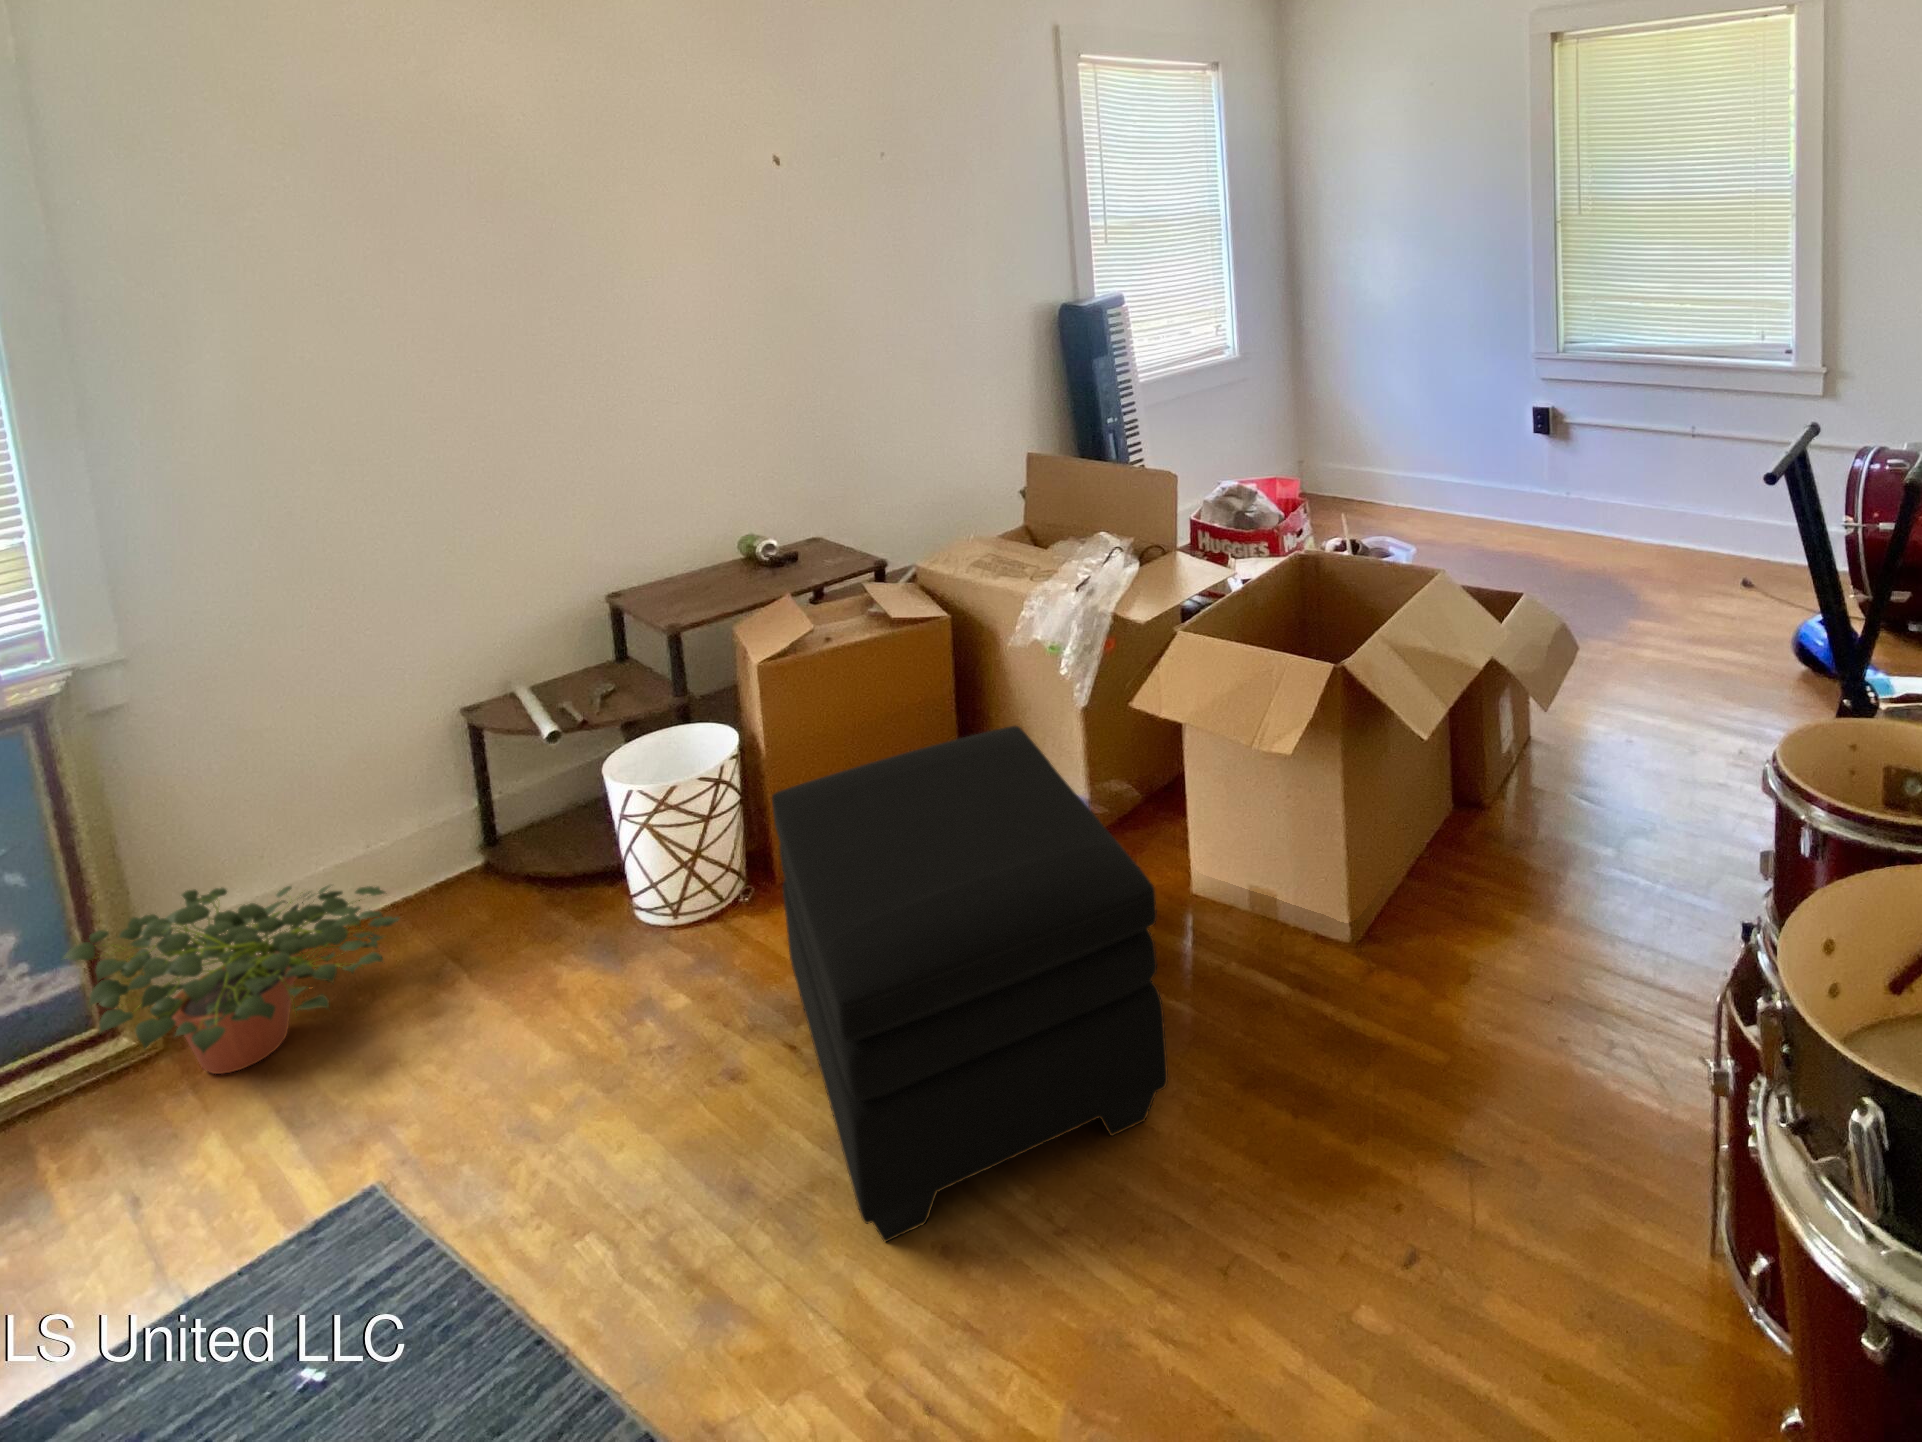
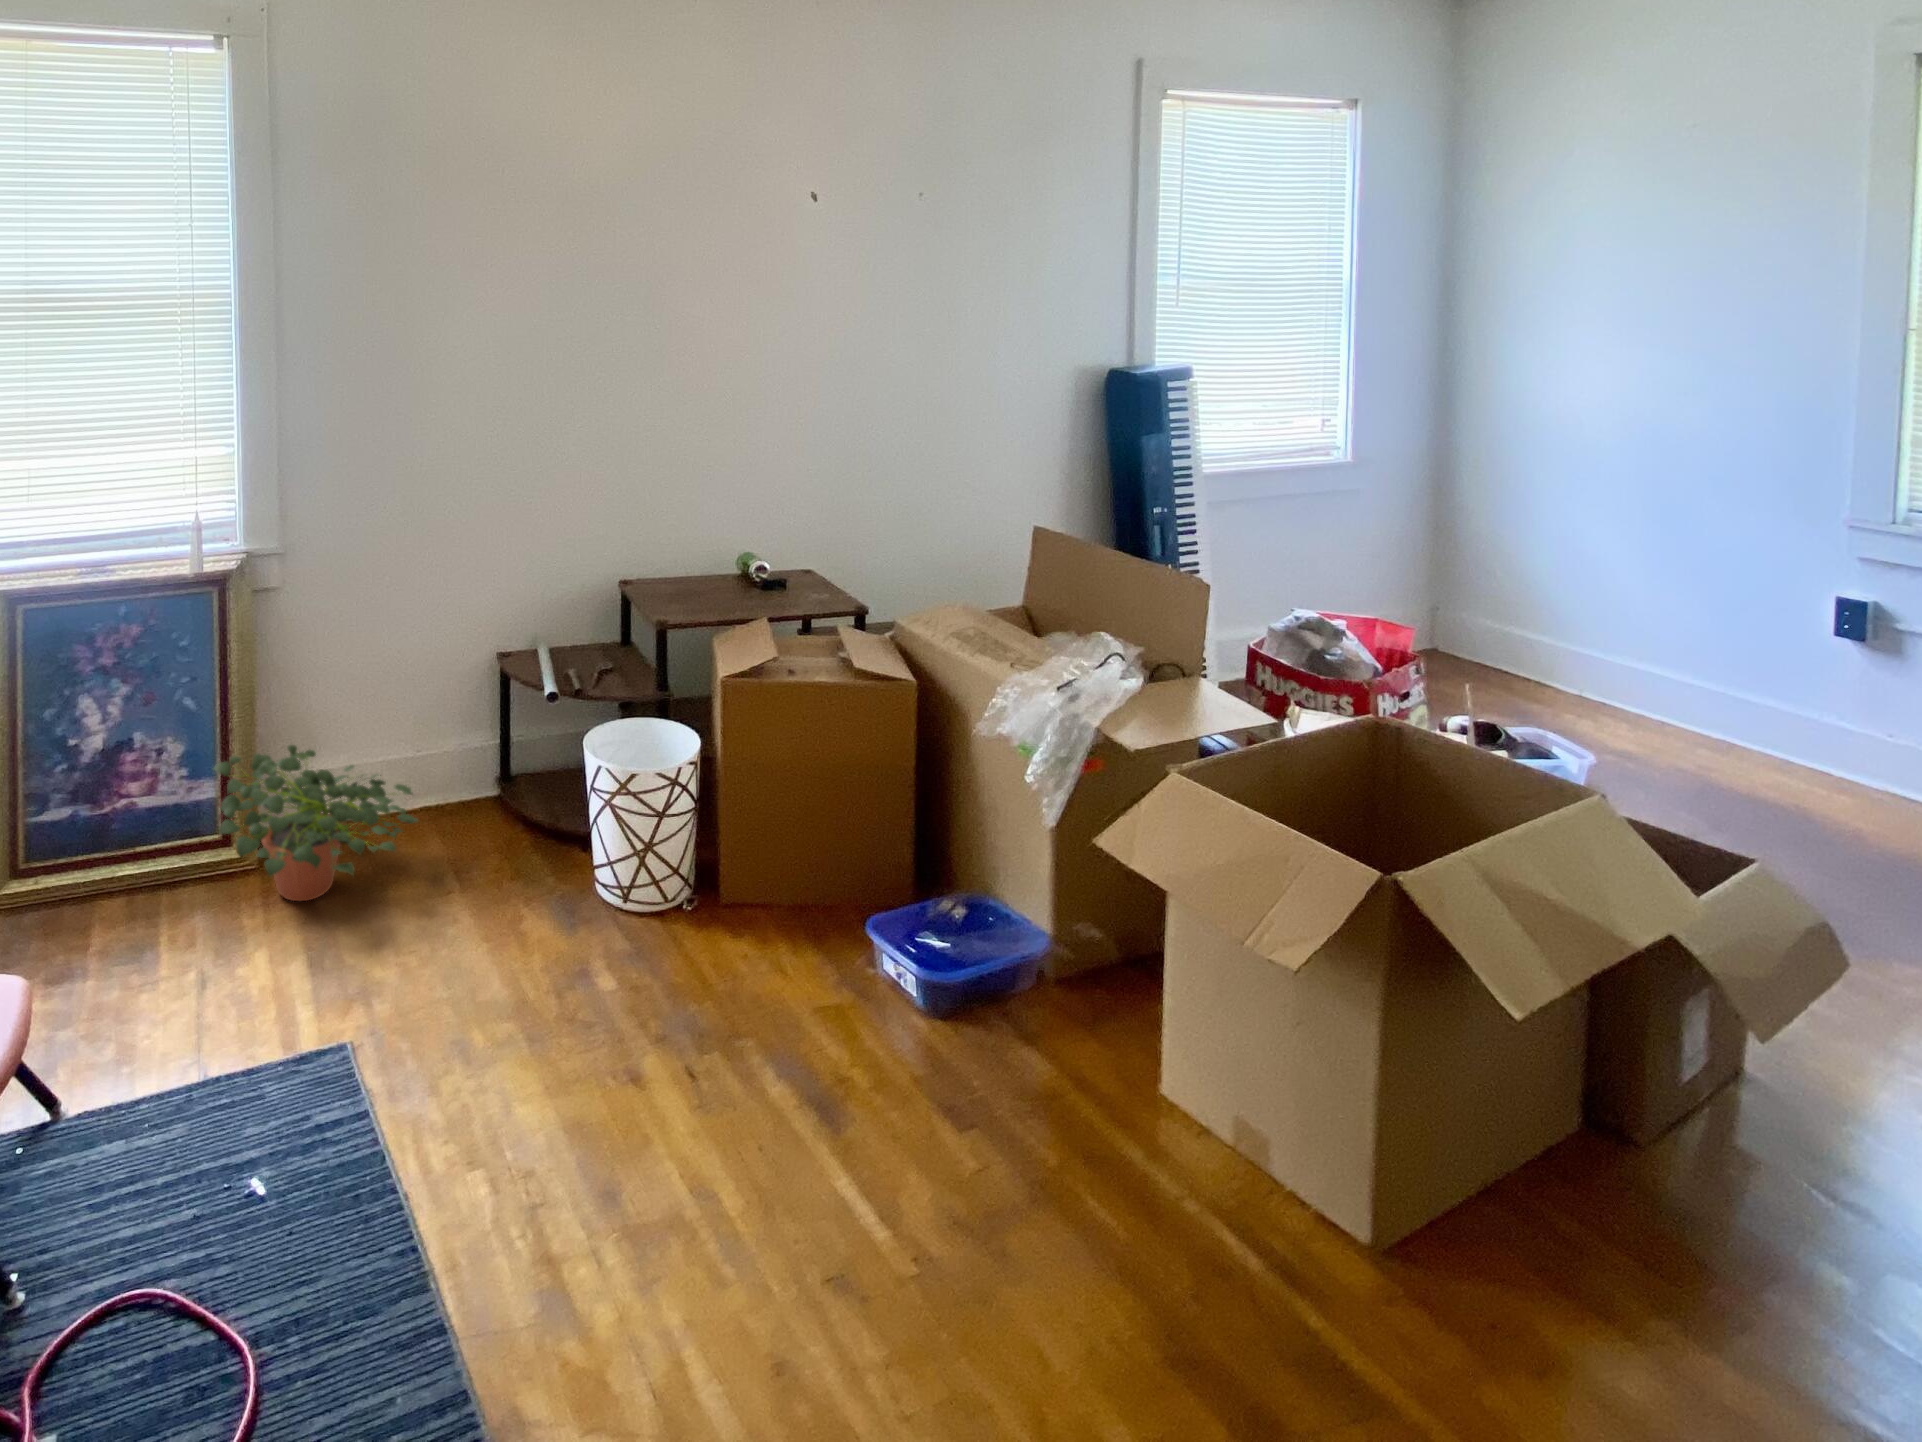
ottoman: present [772,726,1168,1242] -> none [695,813,1072,1357]

